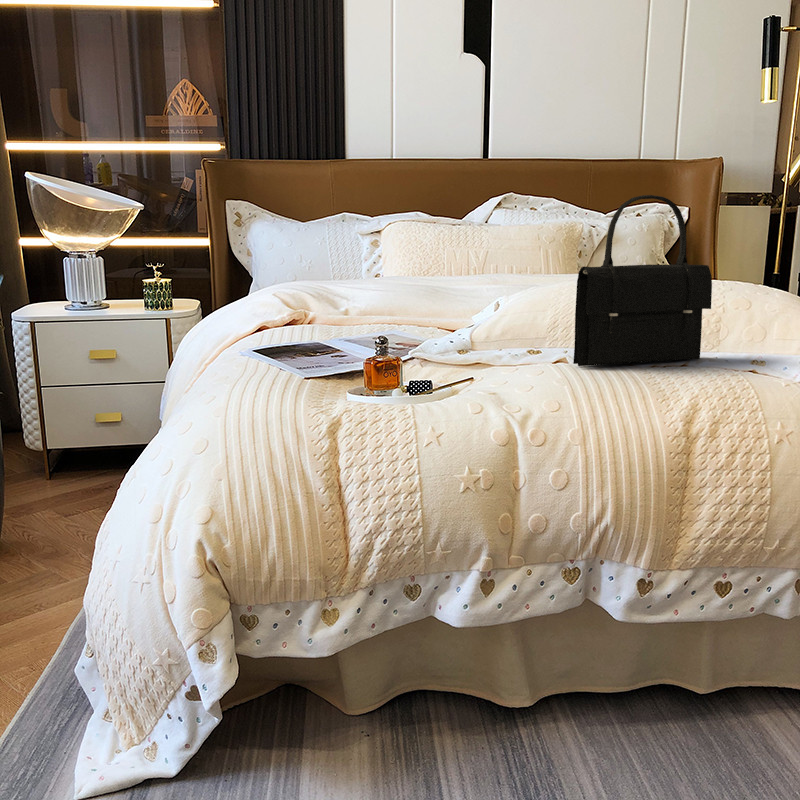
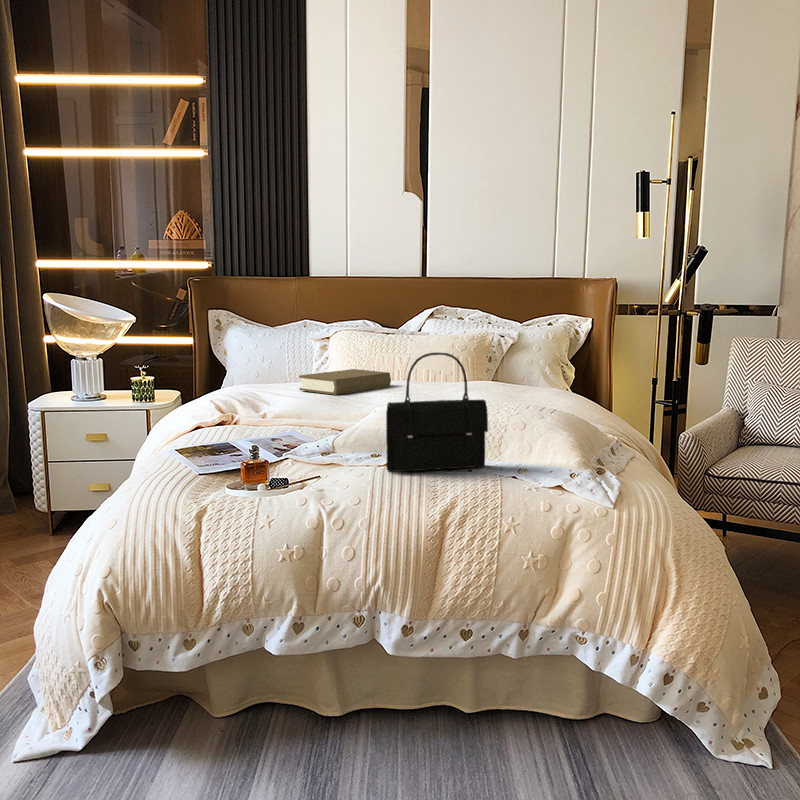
book: none [373,261,482,286] -> present [299,369,391,395]

